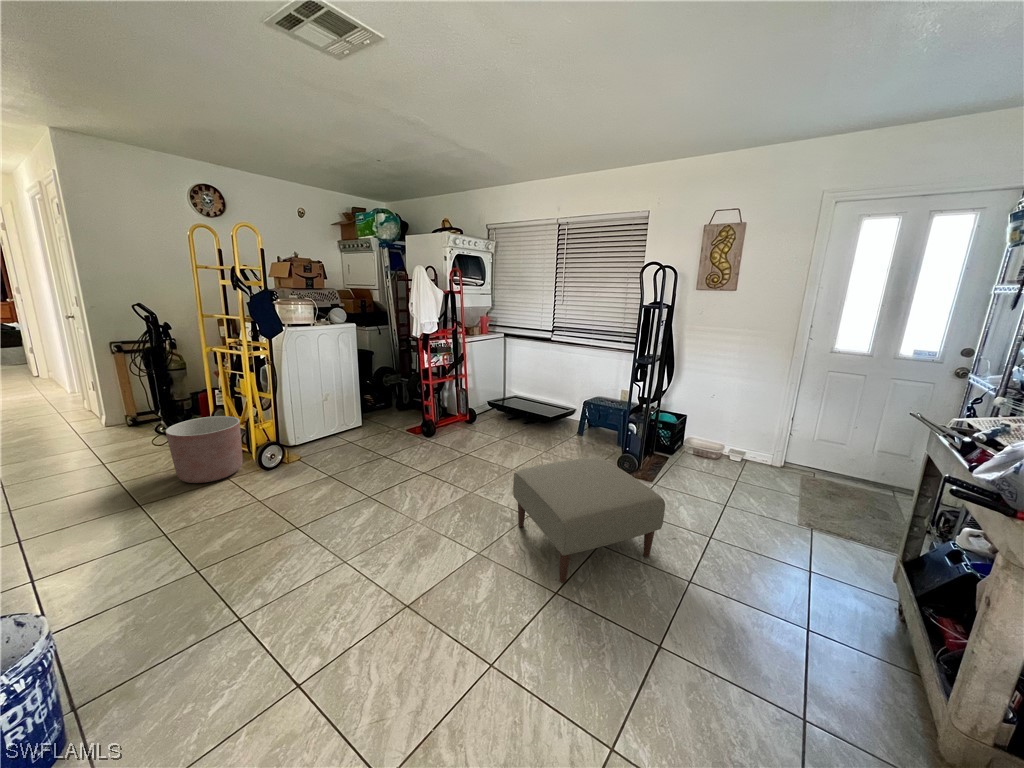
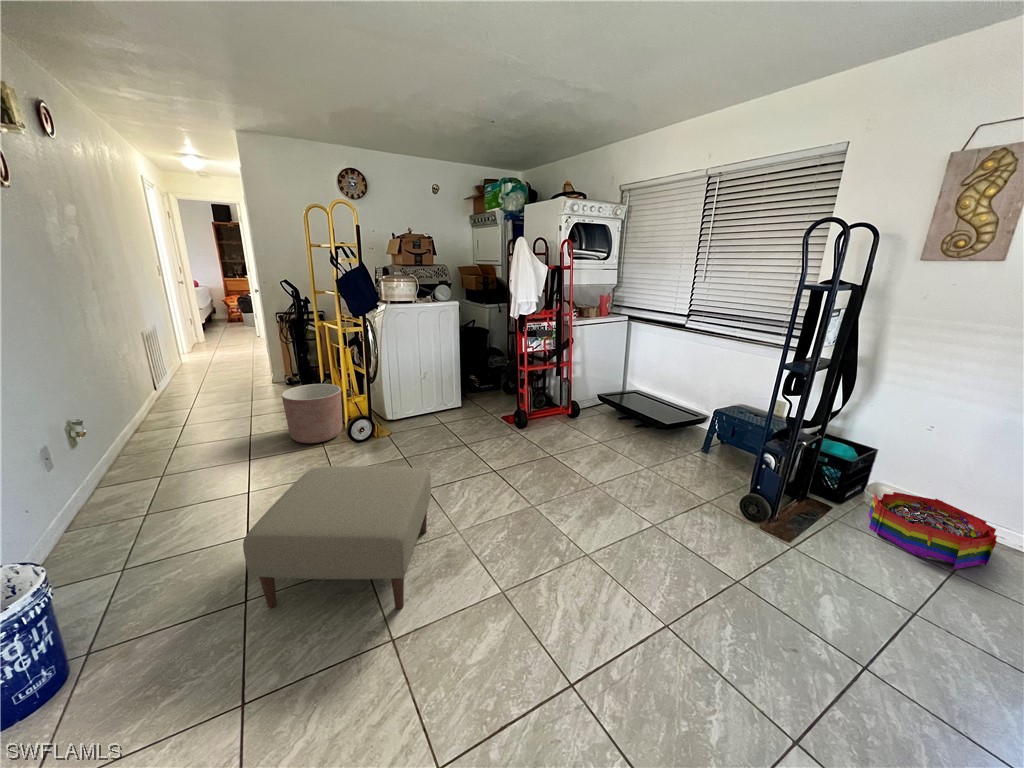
storage bin: none [687,439,752,479] -> present [868,492,997,569]
ottoman: present [513,457,665,583] -> present [243,466,431,609]

